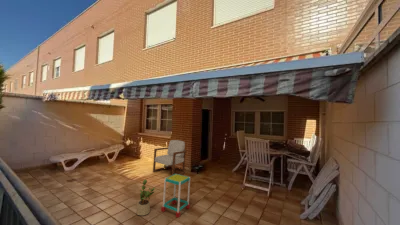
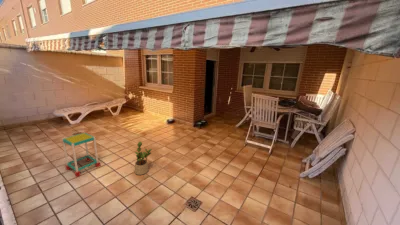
armchair: present [153,140,186,175] -> none [155,95,188,133]
side table: present [161,174,190,217] -> present [62,133,100,177]

